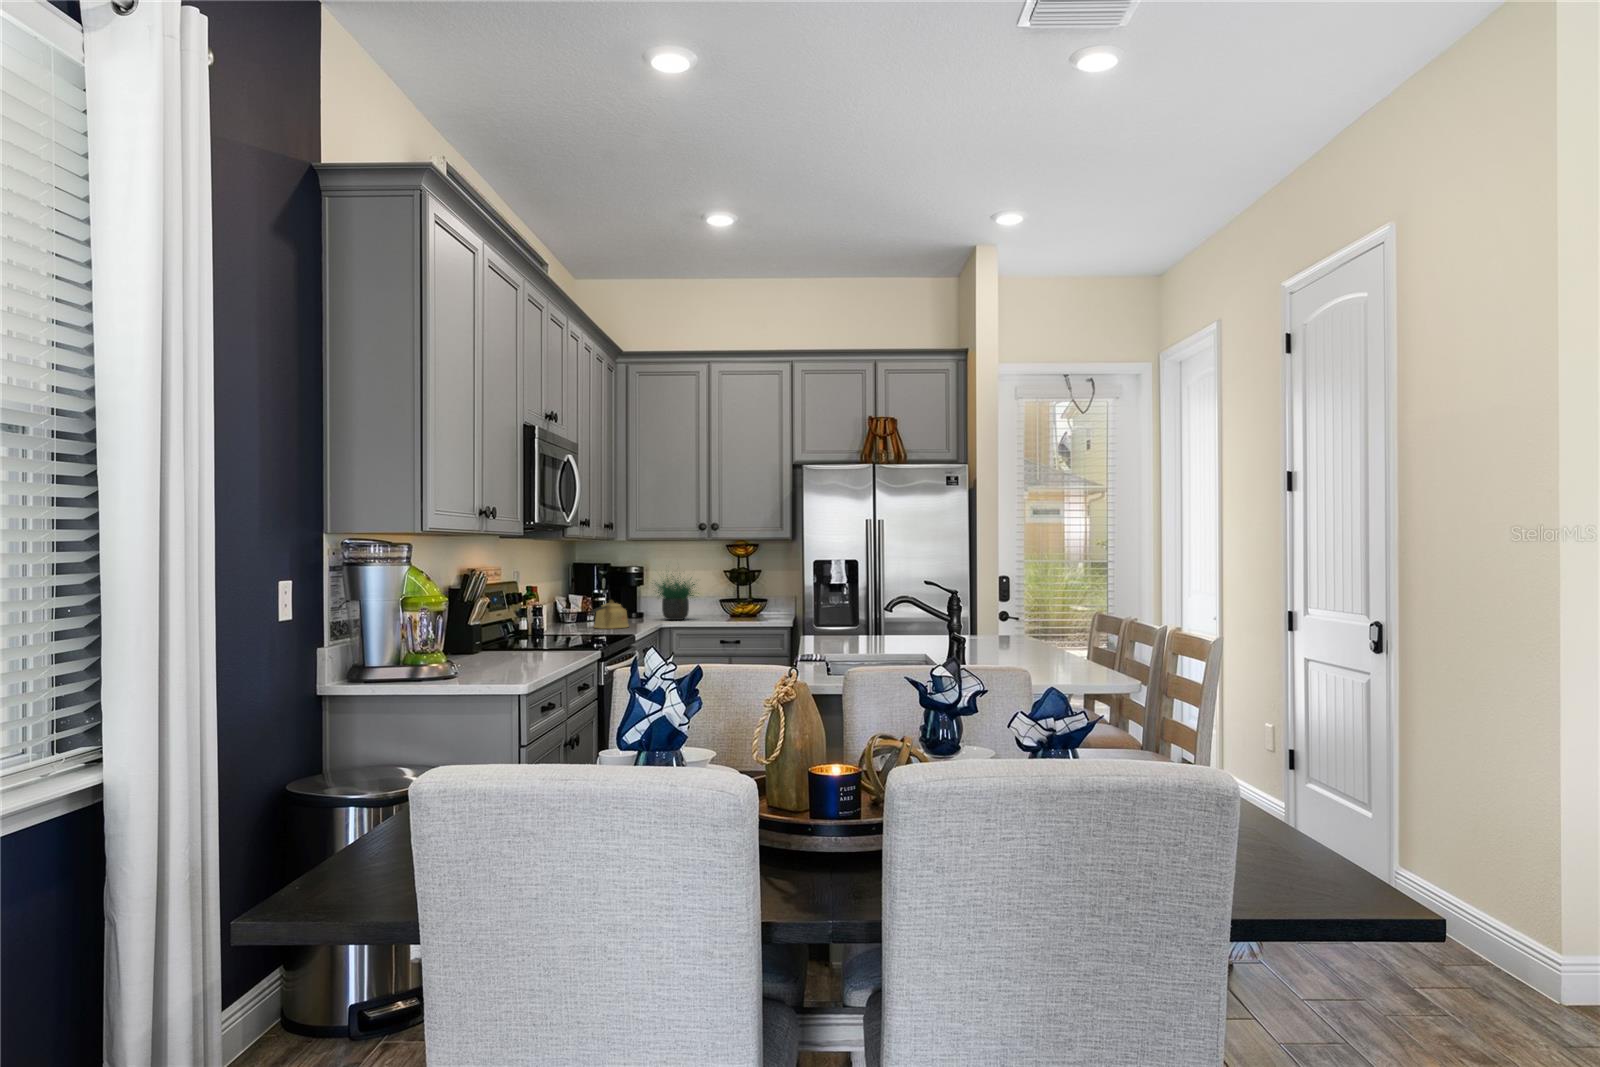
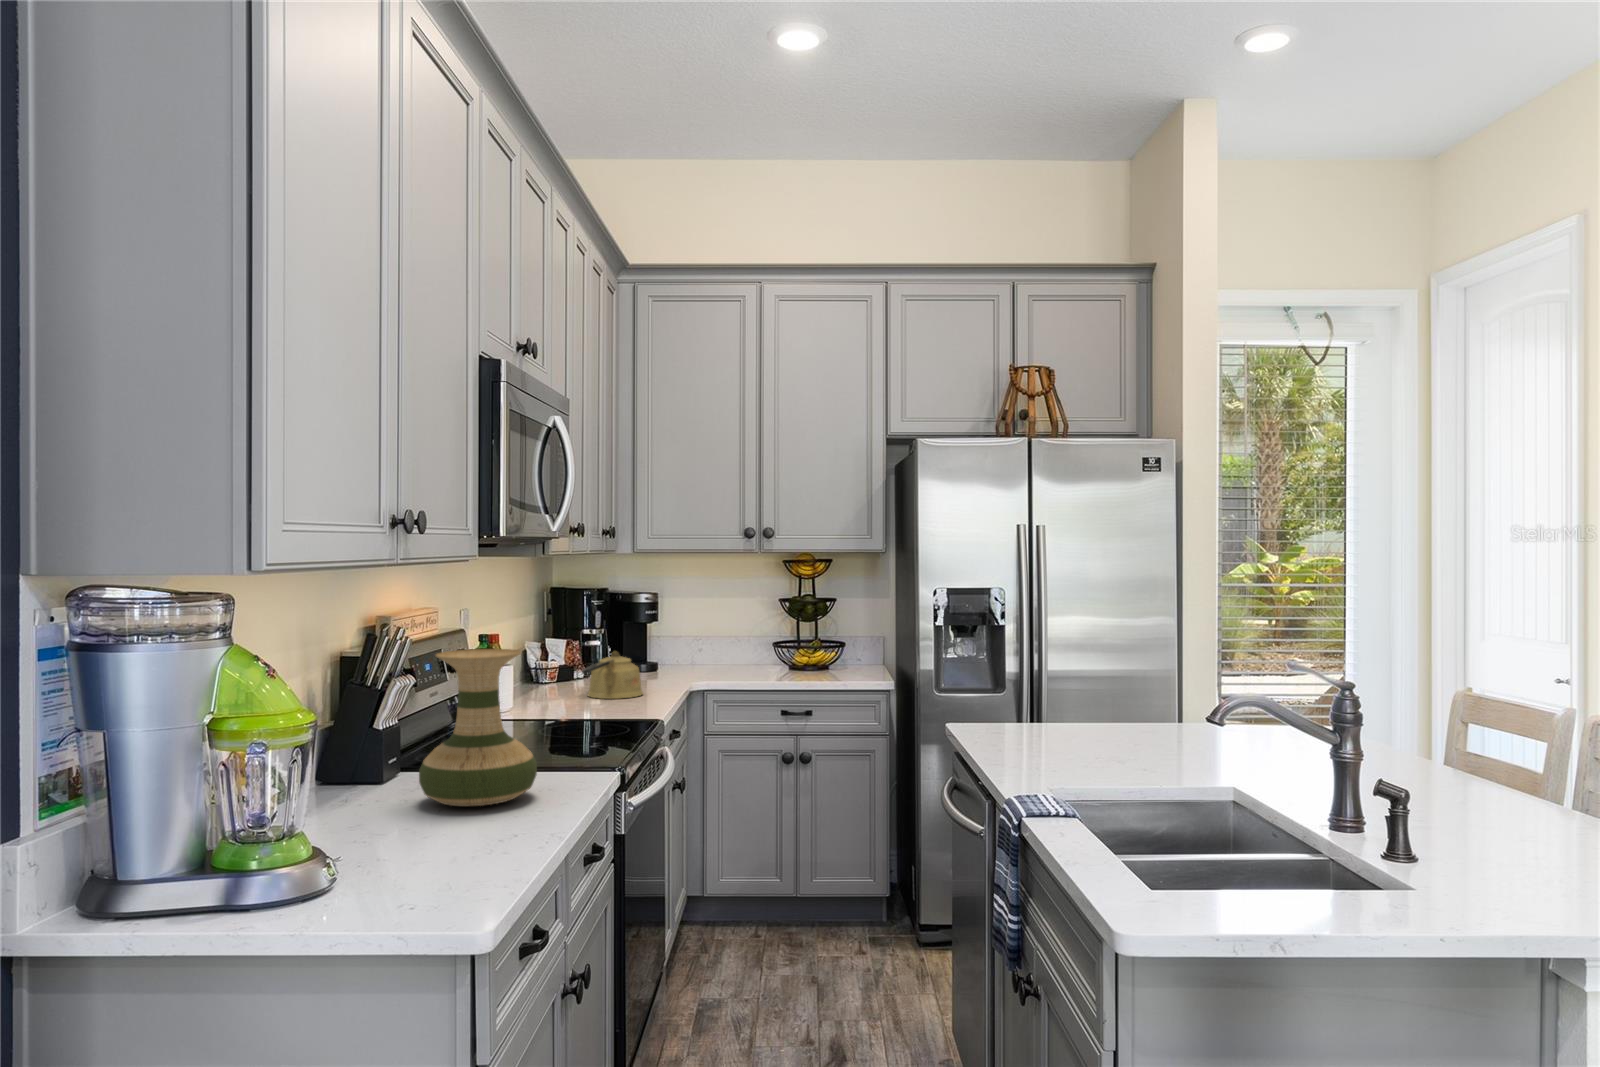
potted plant: present [655,576,699,620] -> none [661,581,756,677]
vase: none [494,581,555,661] -> present [419,649,537,806]

